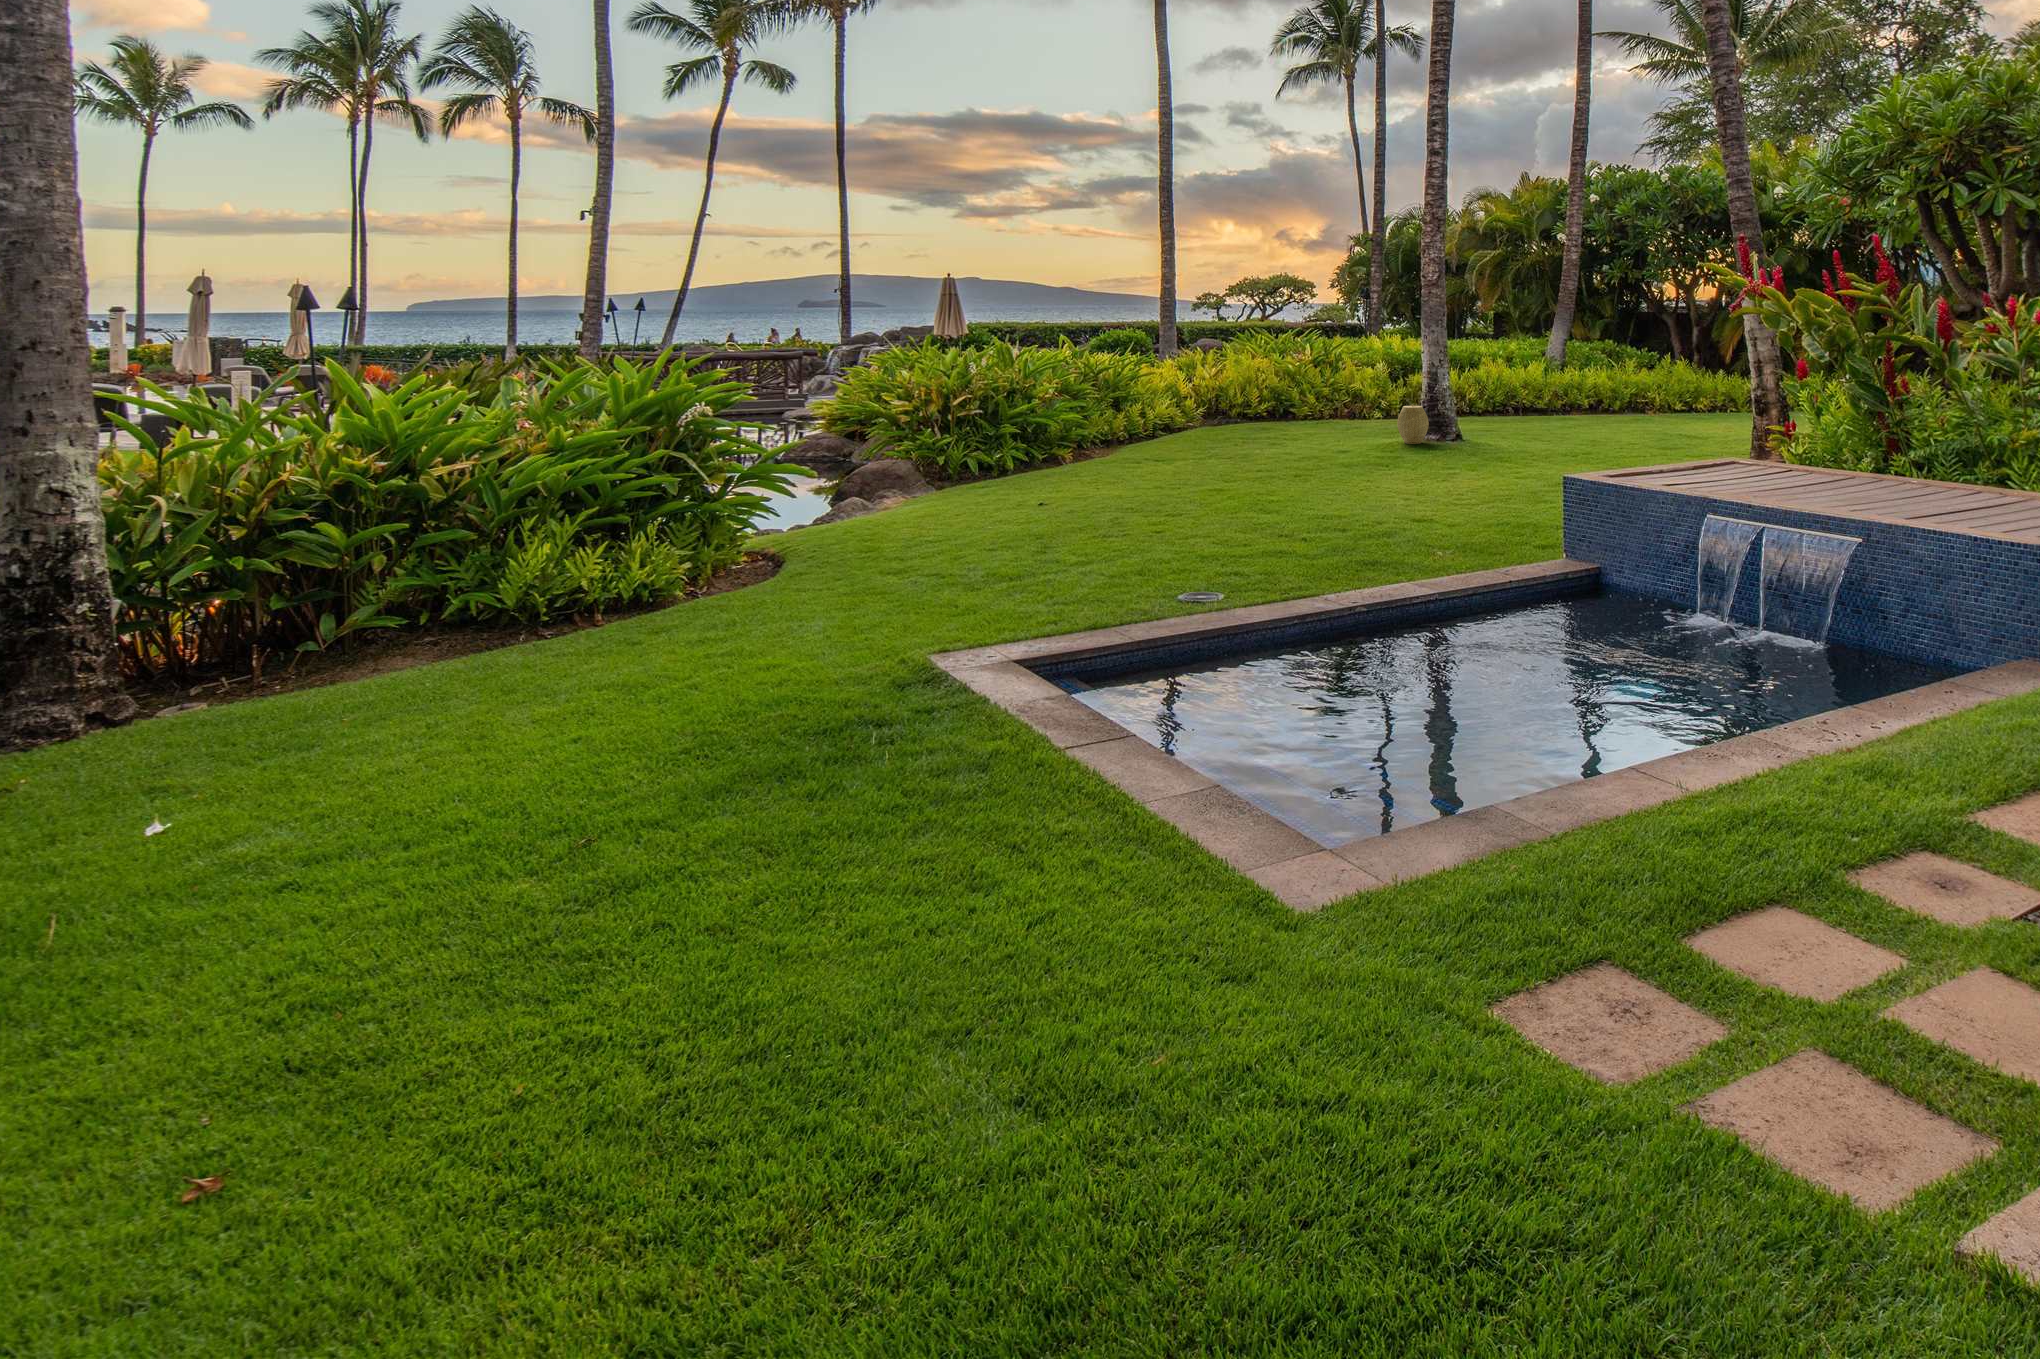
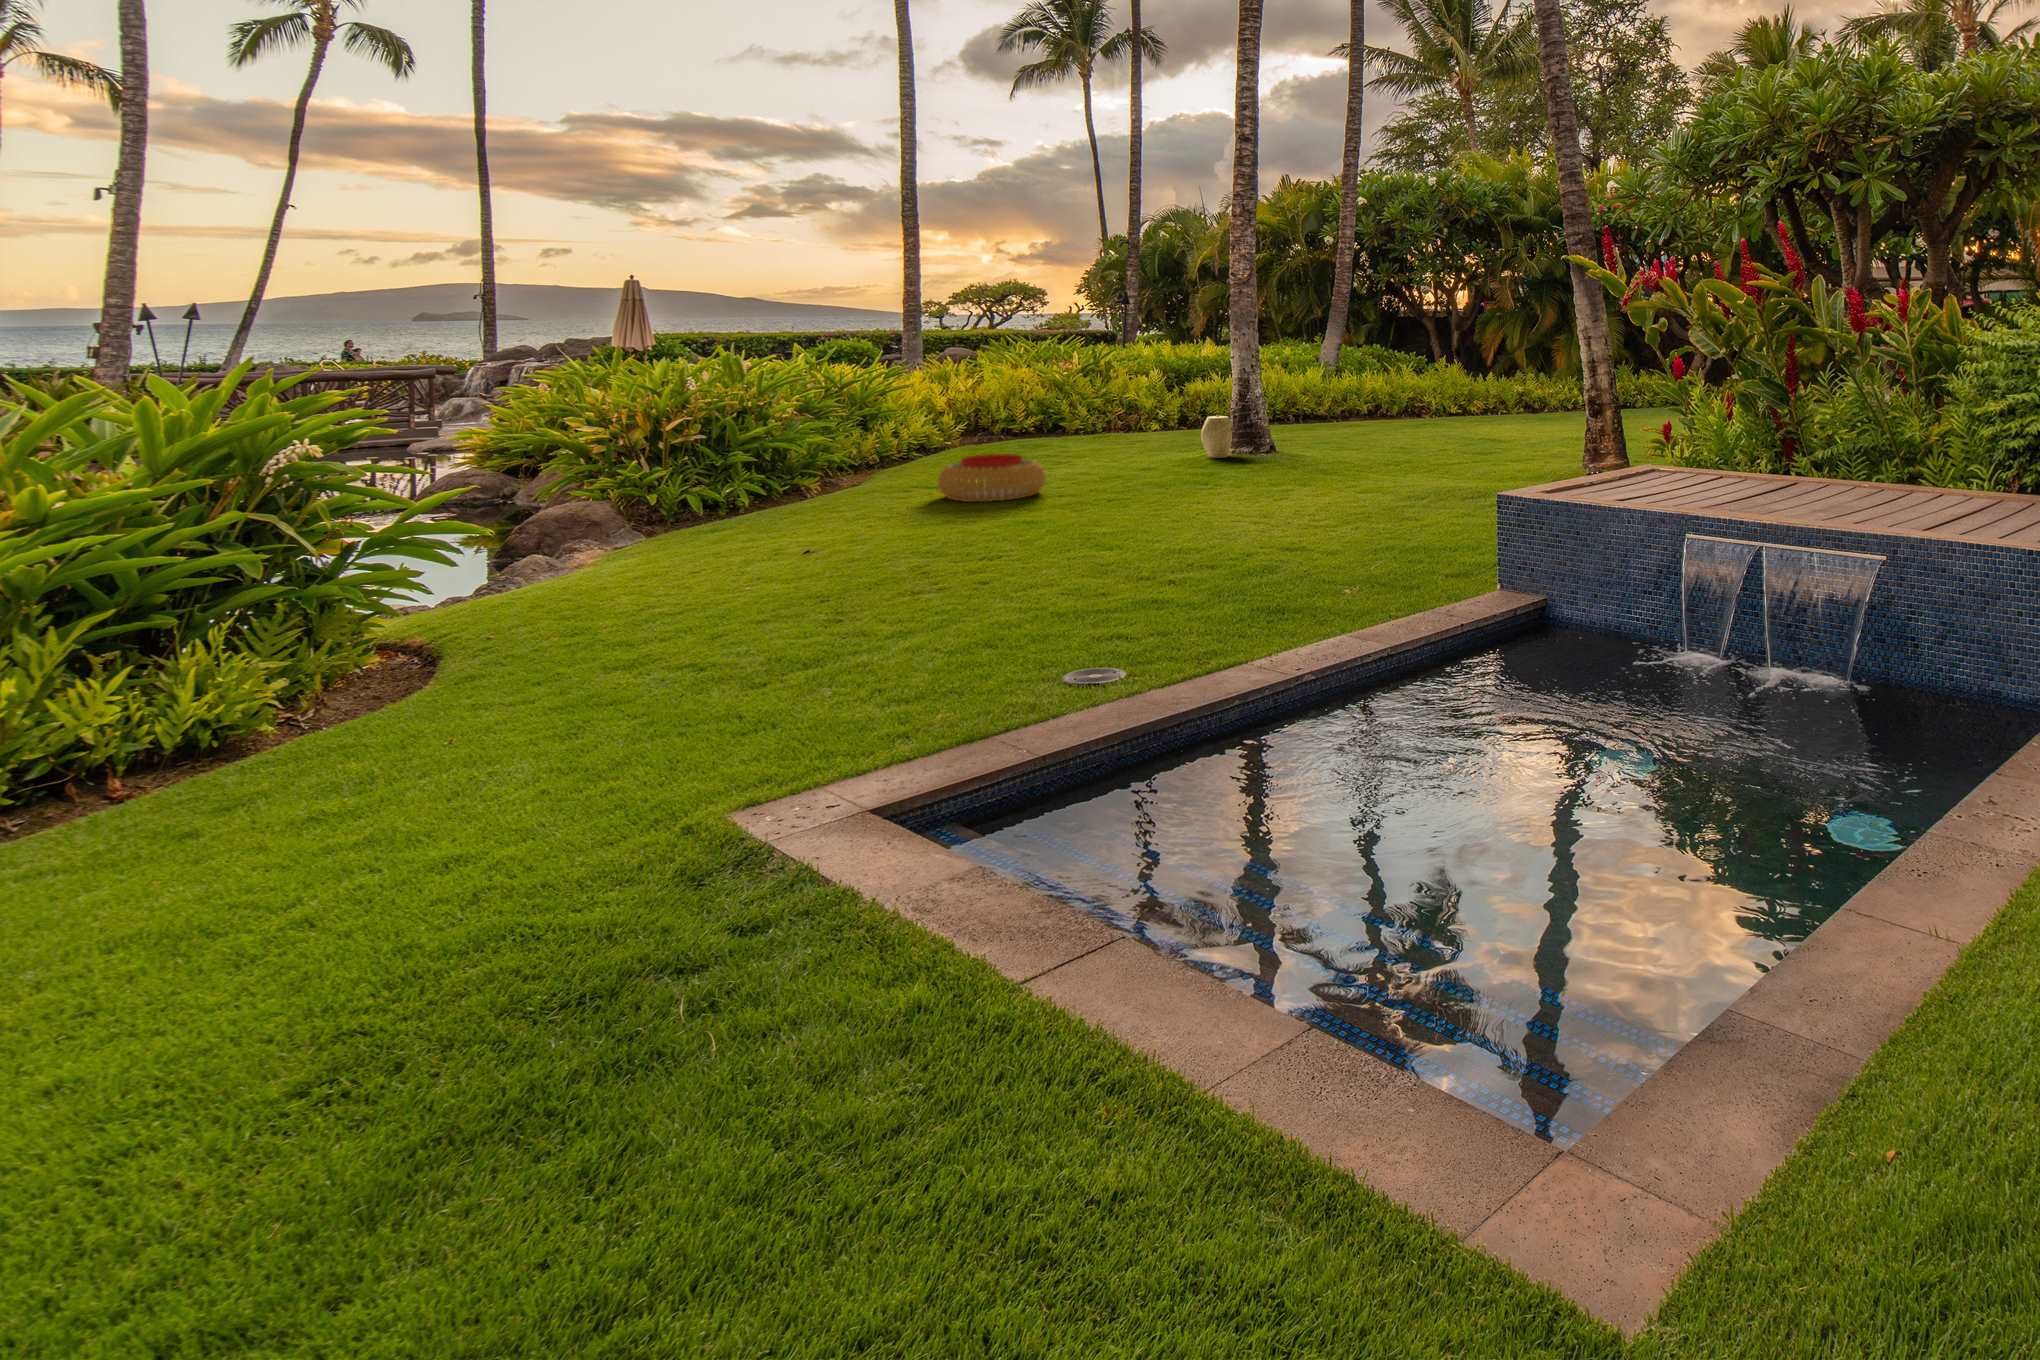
pouf: none [1157,433,1245,472] -> present [938,454,1046,502]

